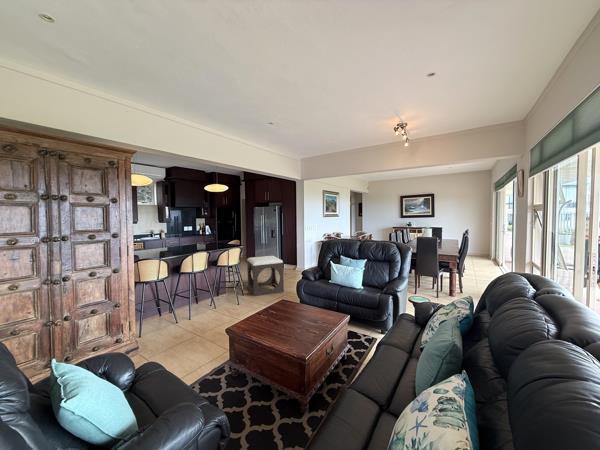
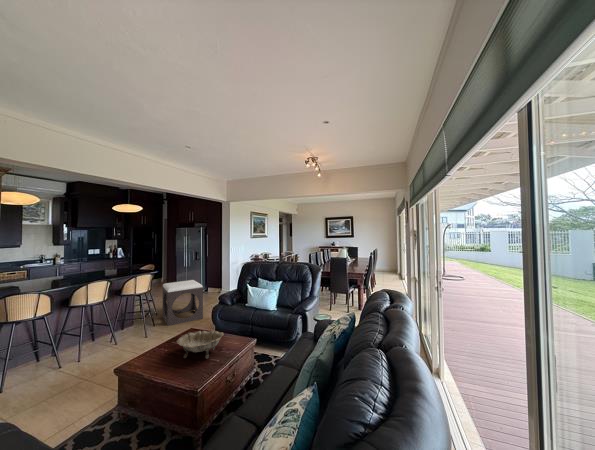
decorative bowl: none [276,302,320,329] -> present [176,331,224,359]

